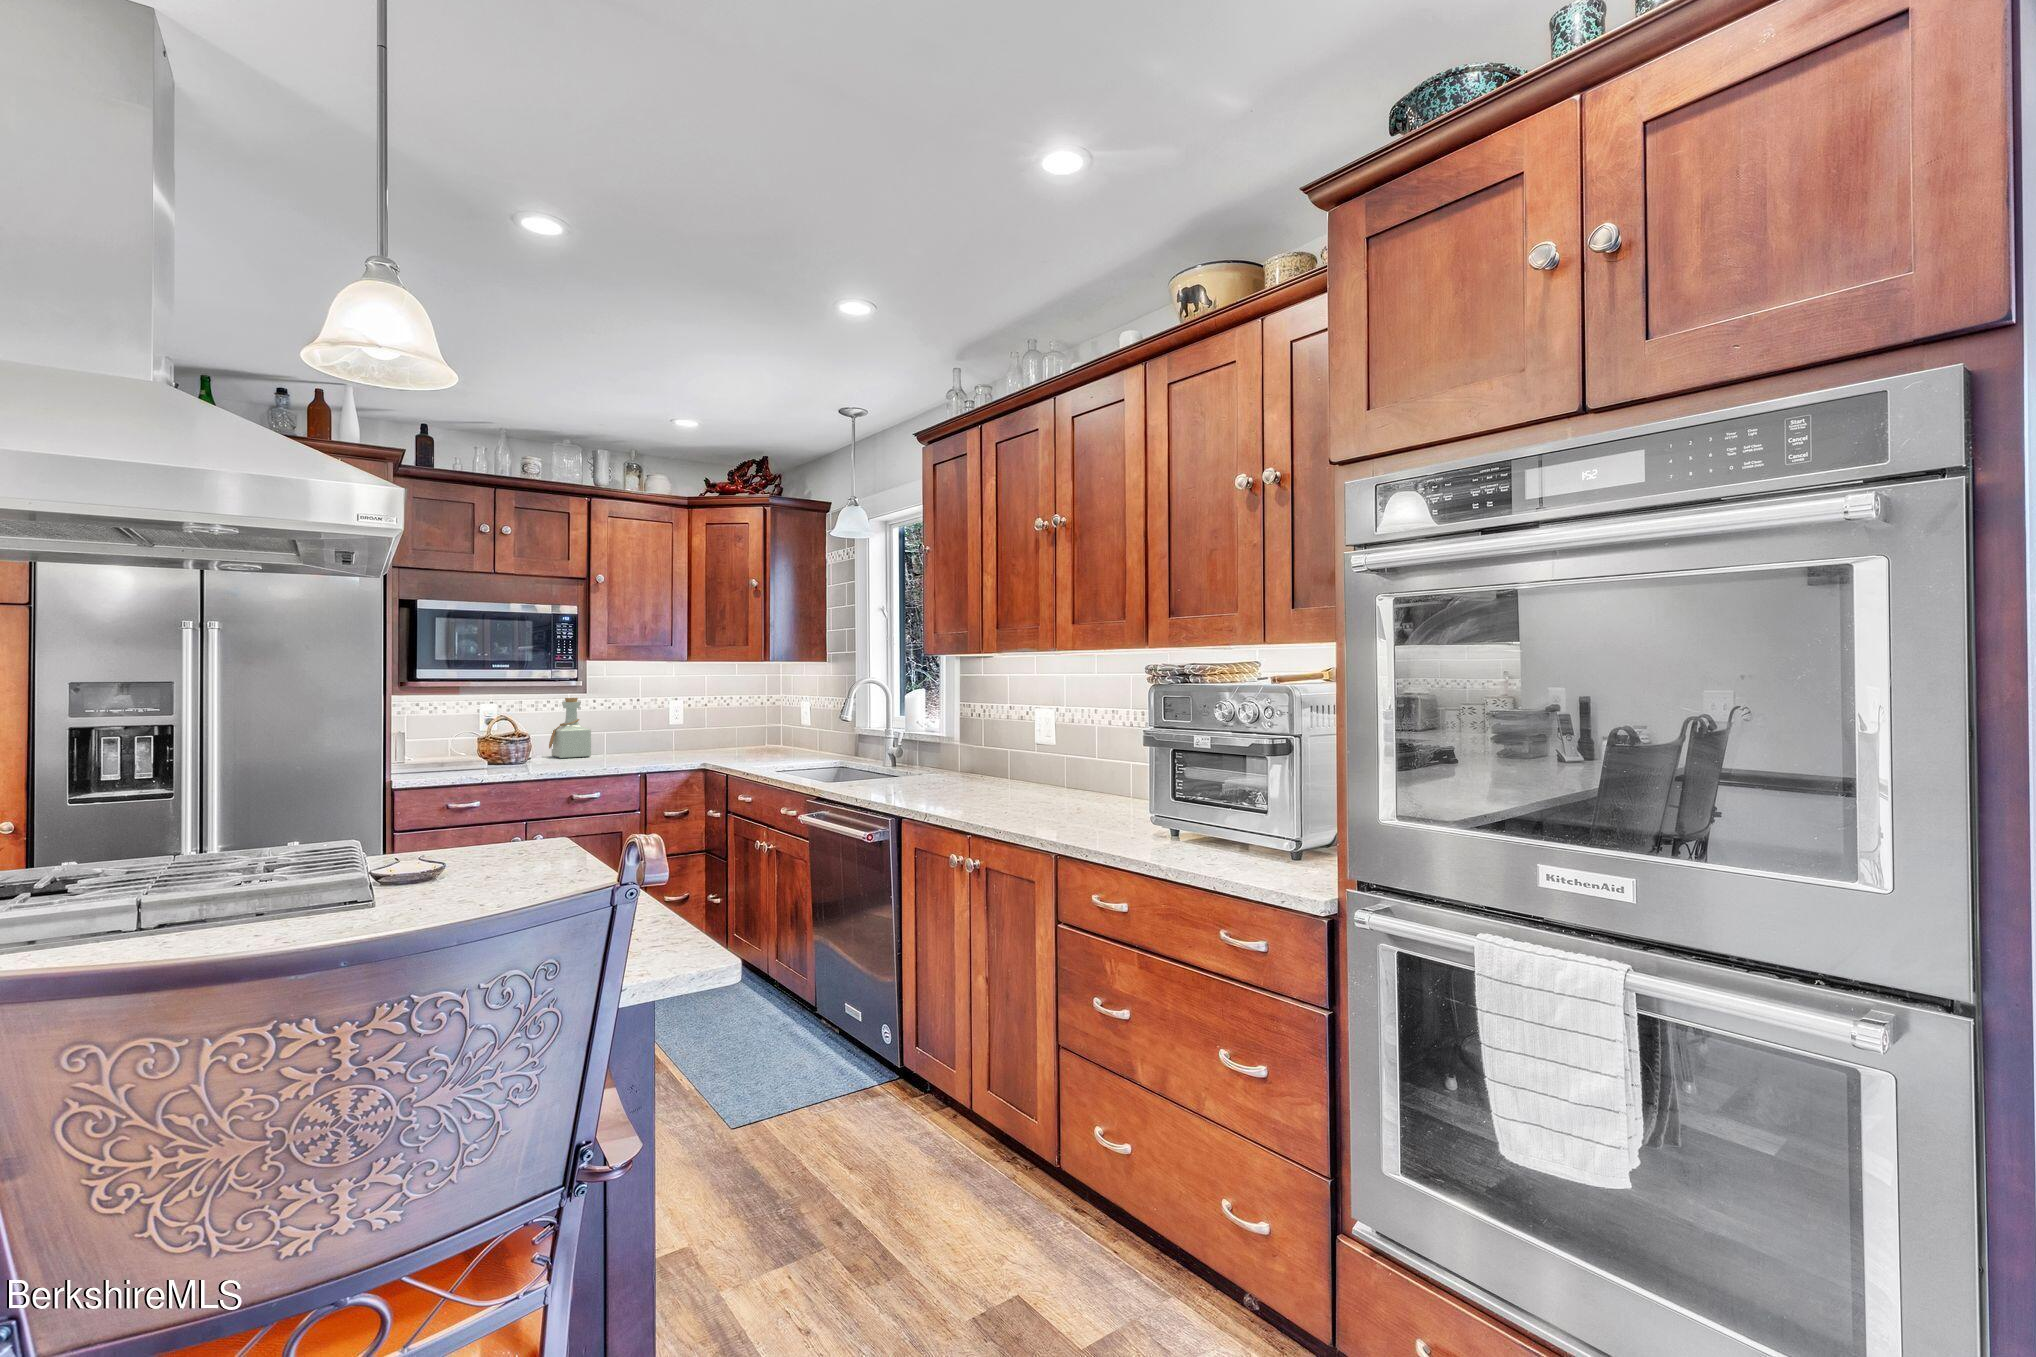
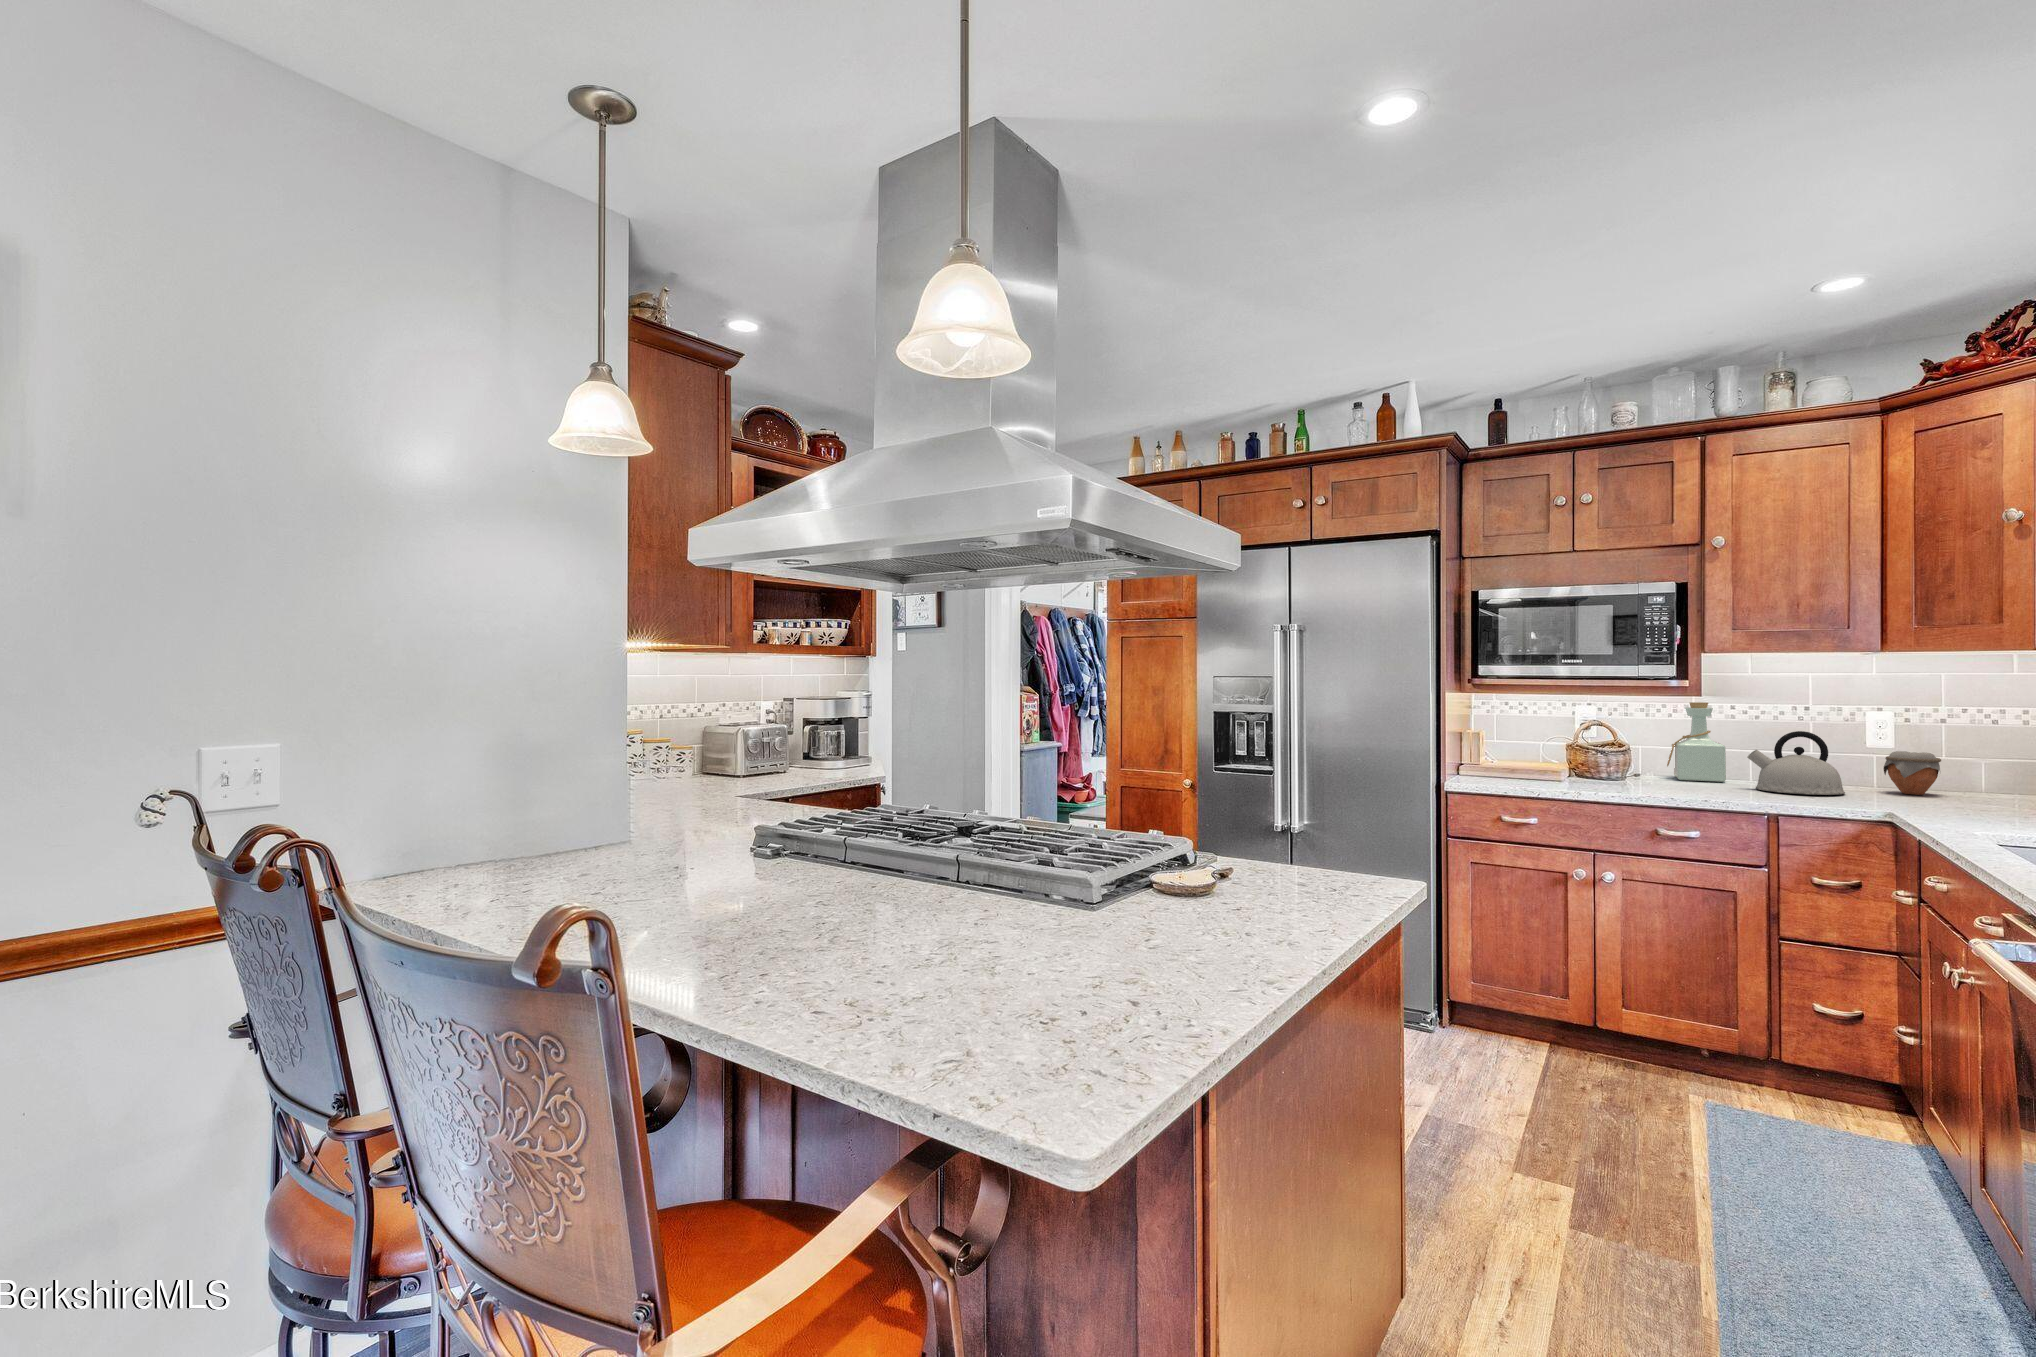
kettle: none [611,716,667,759] -> present [1747,731,1845,795]
jar: none [681,726,709,753] -> present [1884,751,1941,795]

